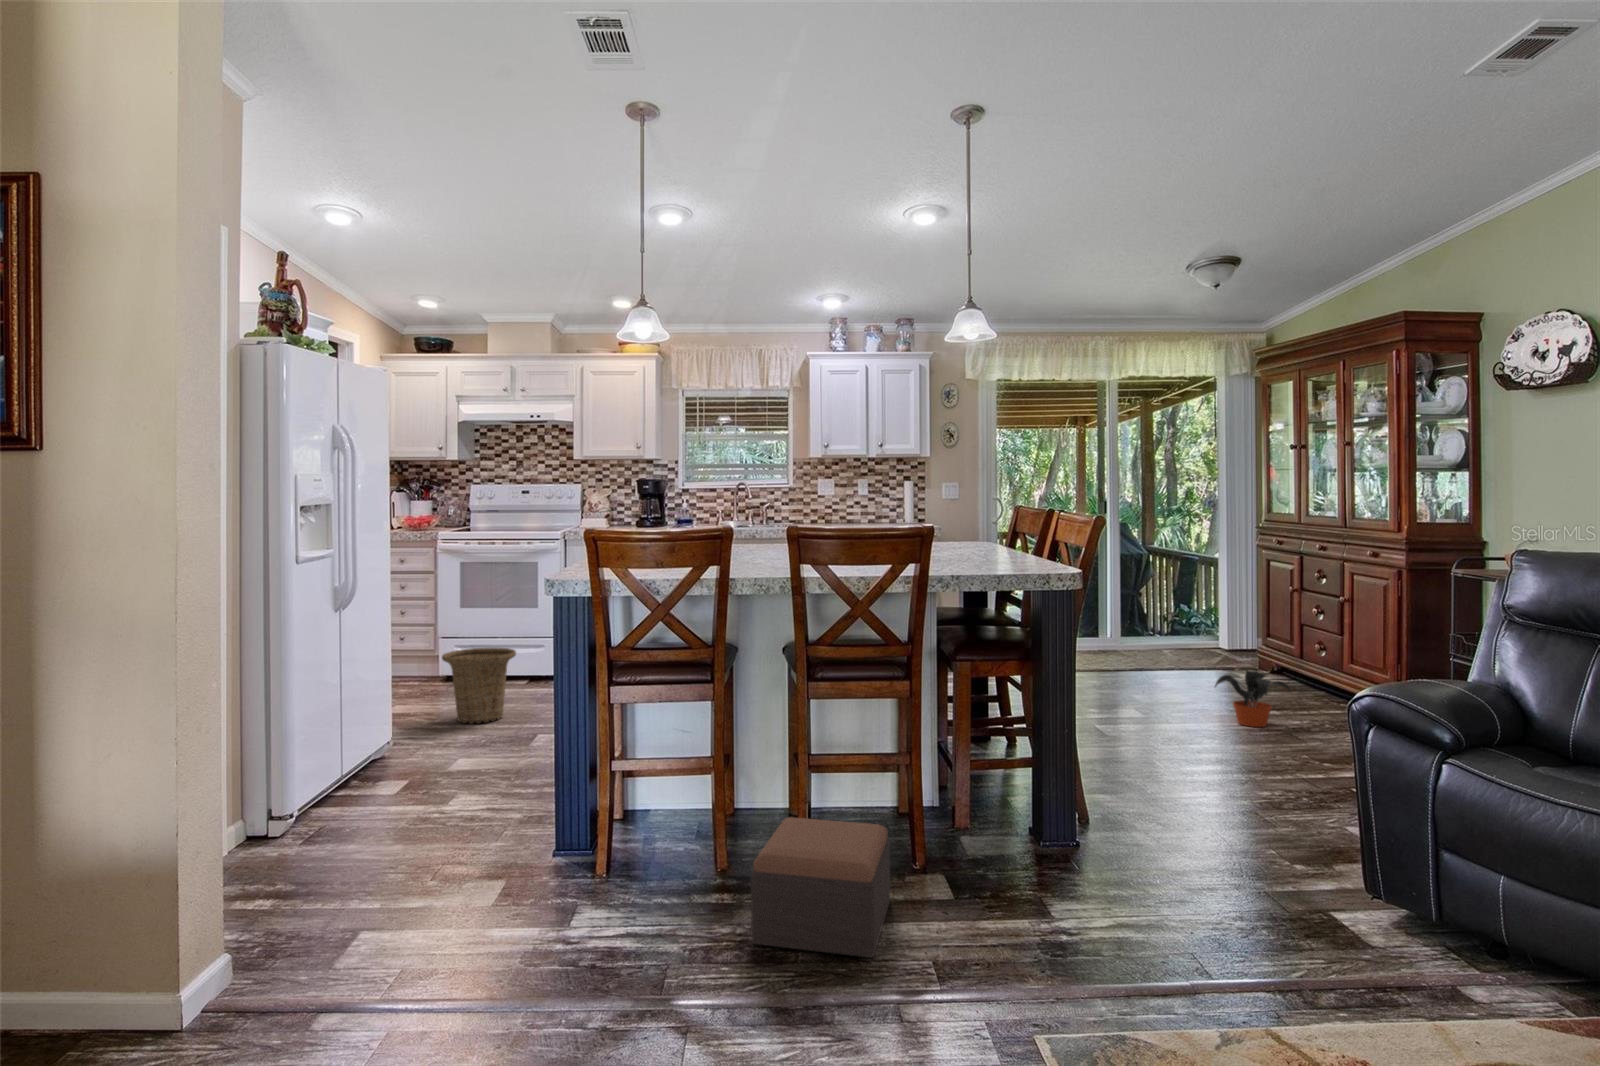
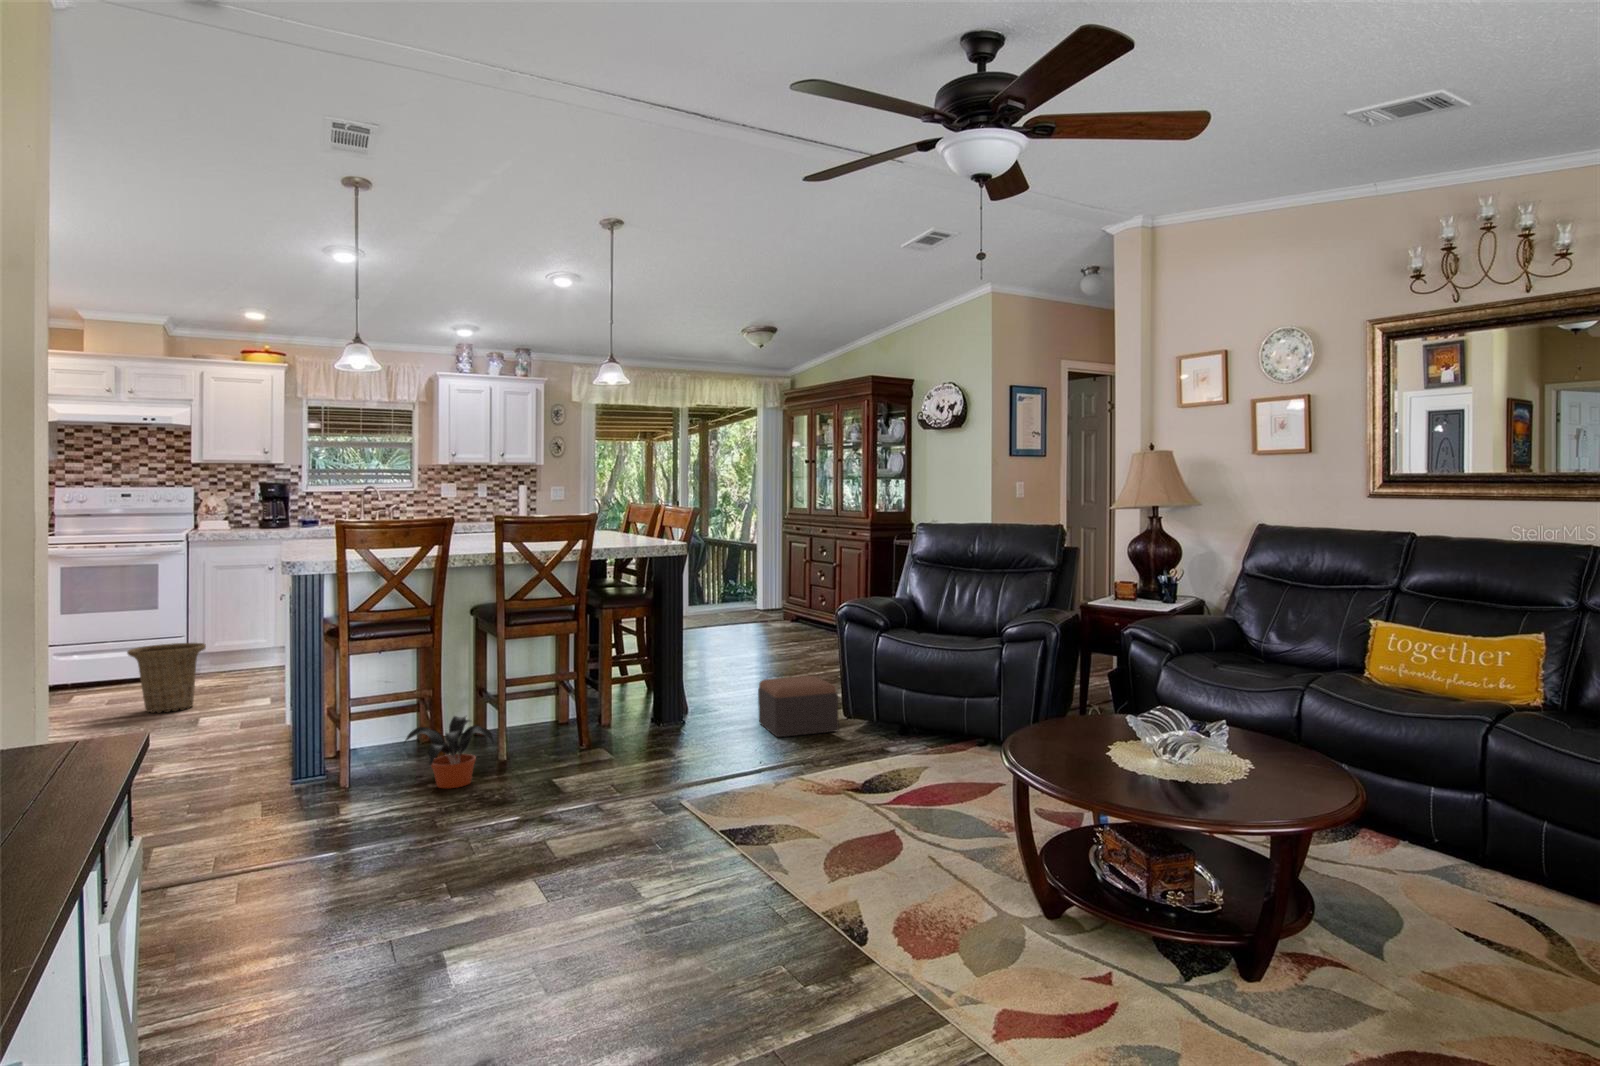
potted plant: present [1215,670,1291,727] -> present [405,716,494,788]
footstool: present [751,817,890,958] -> present [758,676,839,737]

